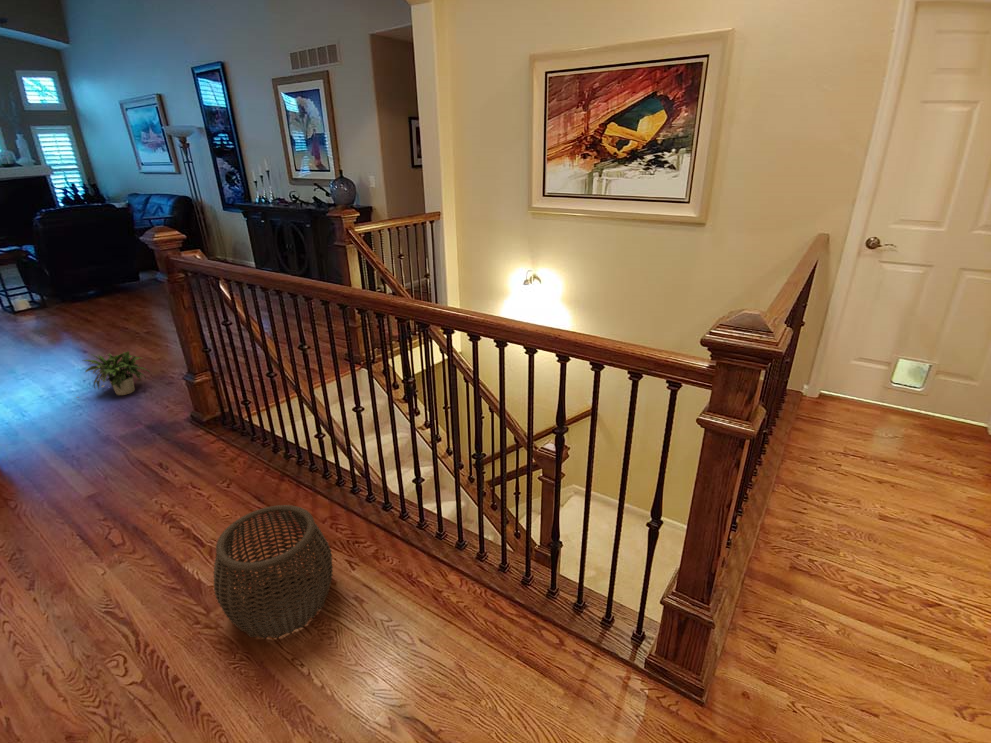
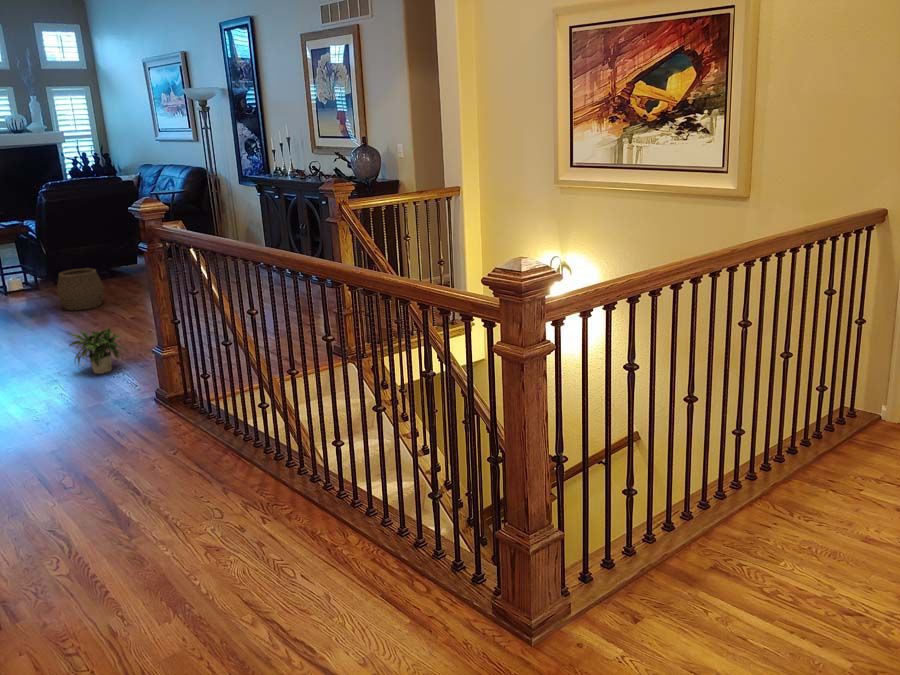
woven basket: present [214,505,333,639] -> present [58,268,103,310]

